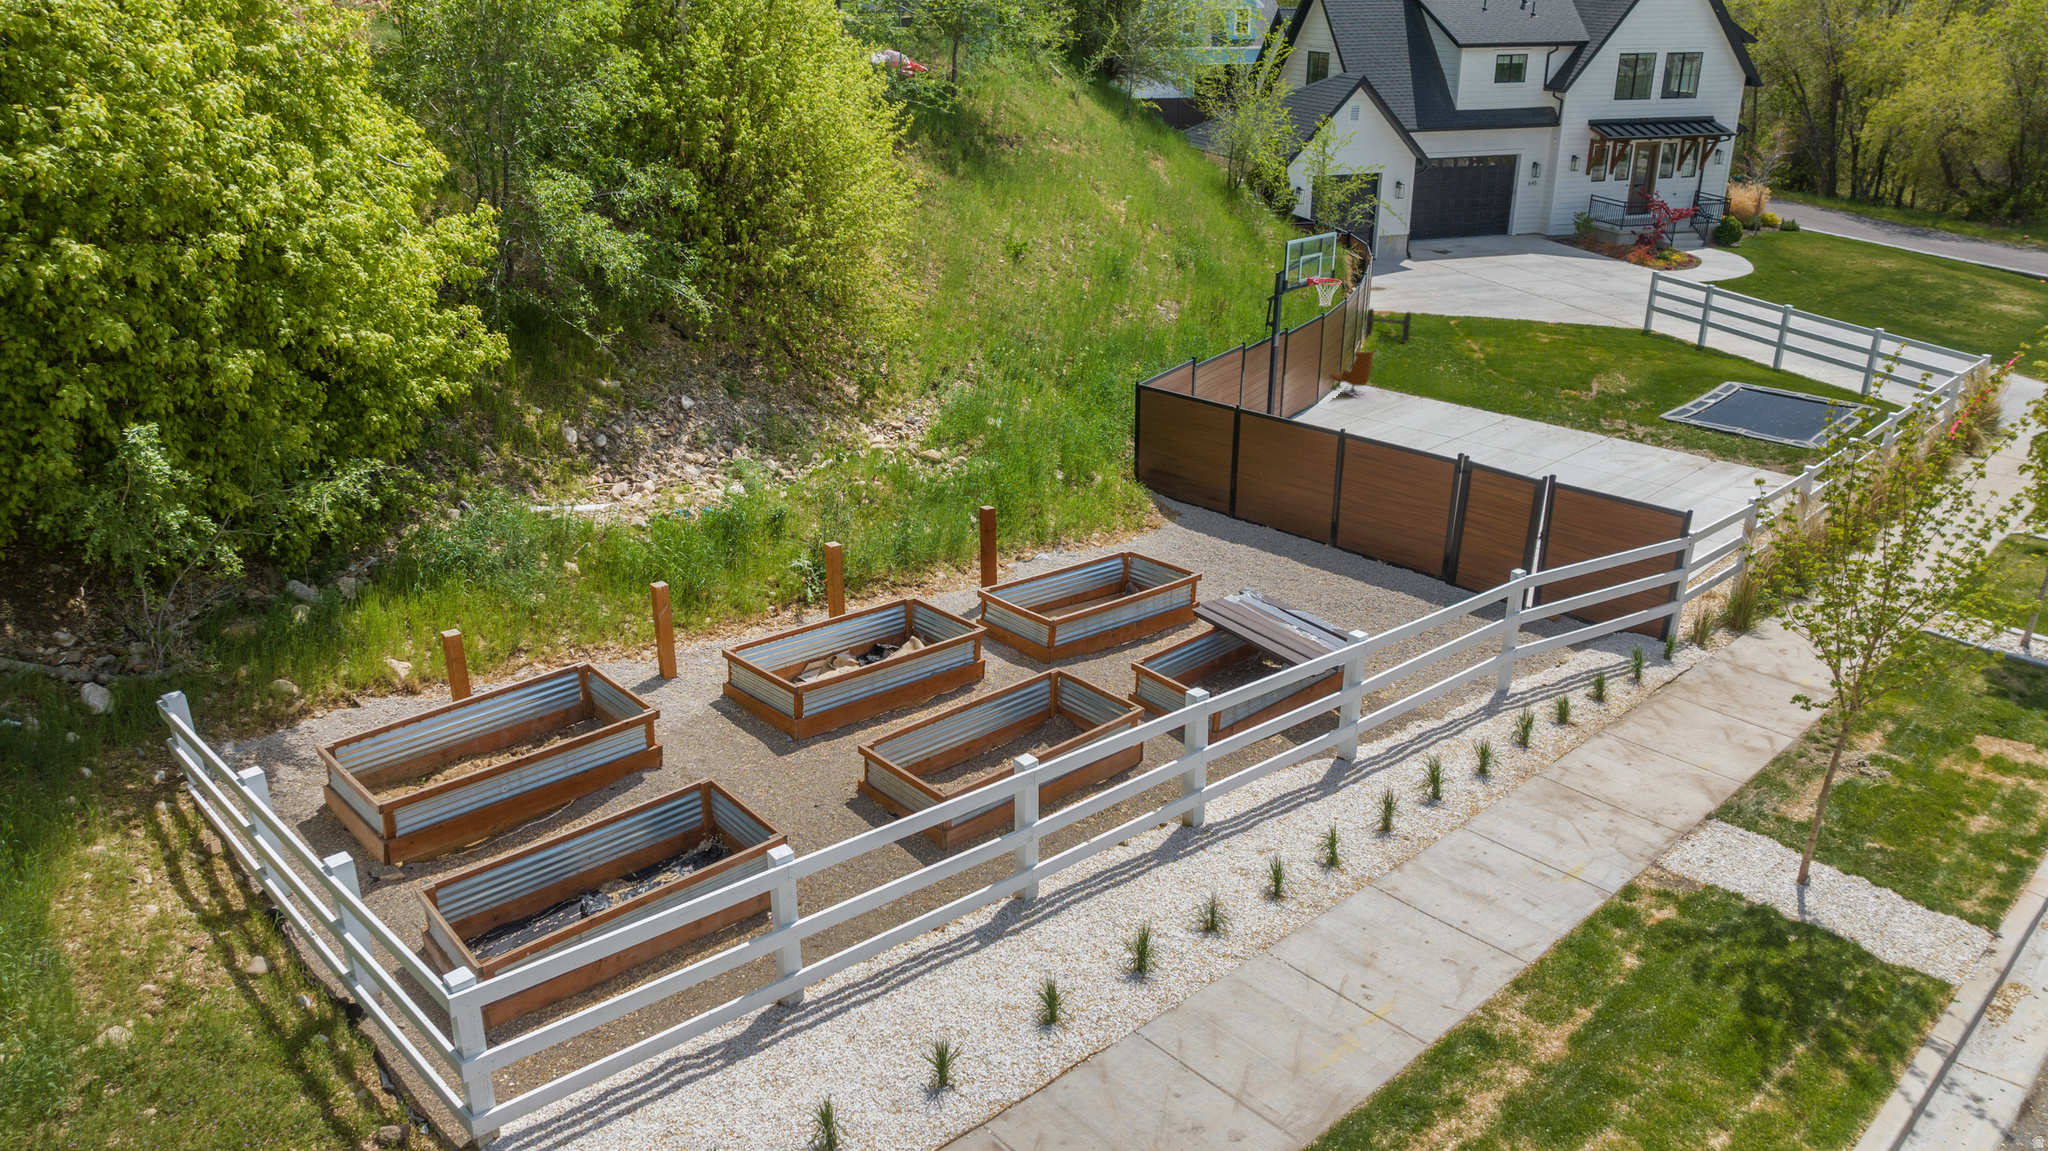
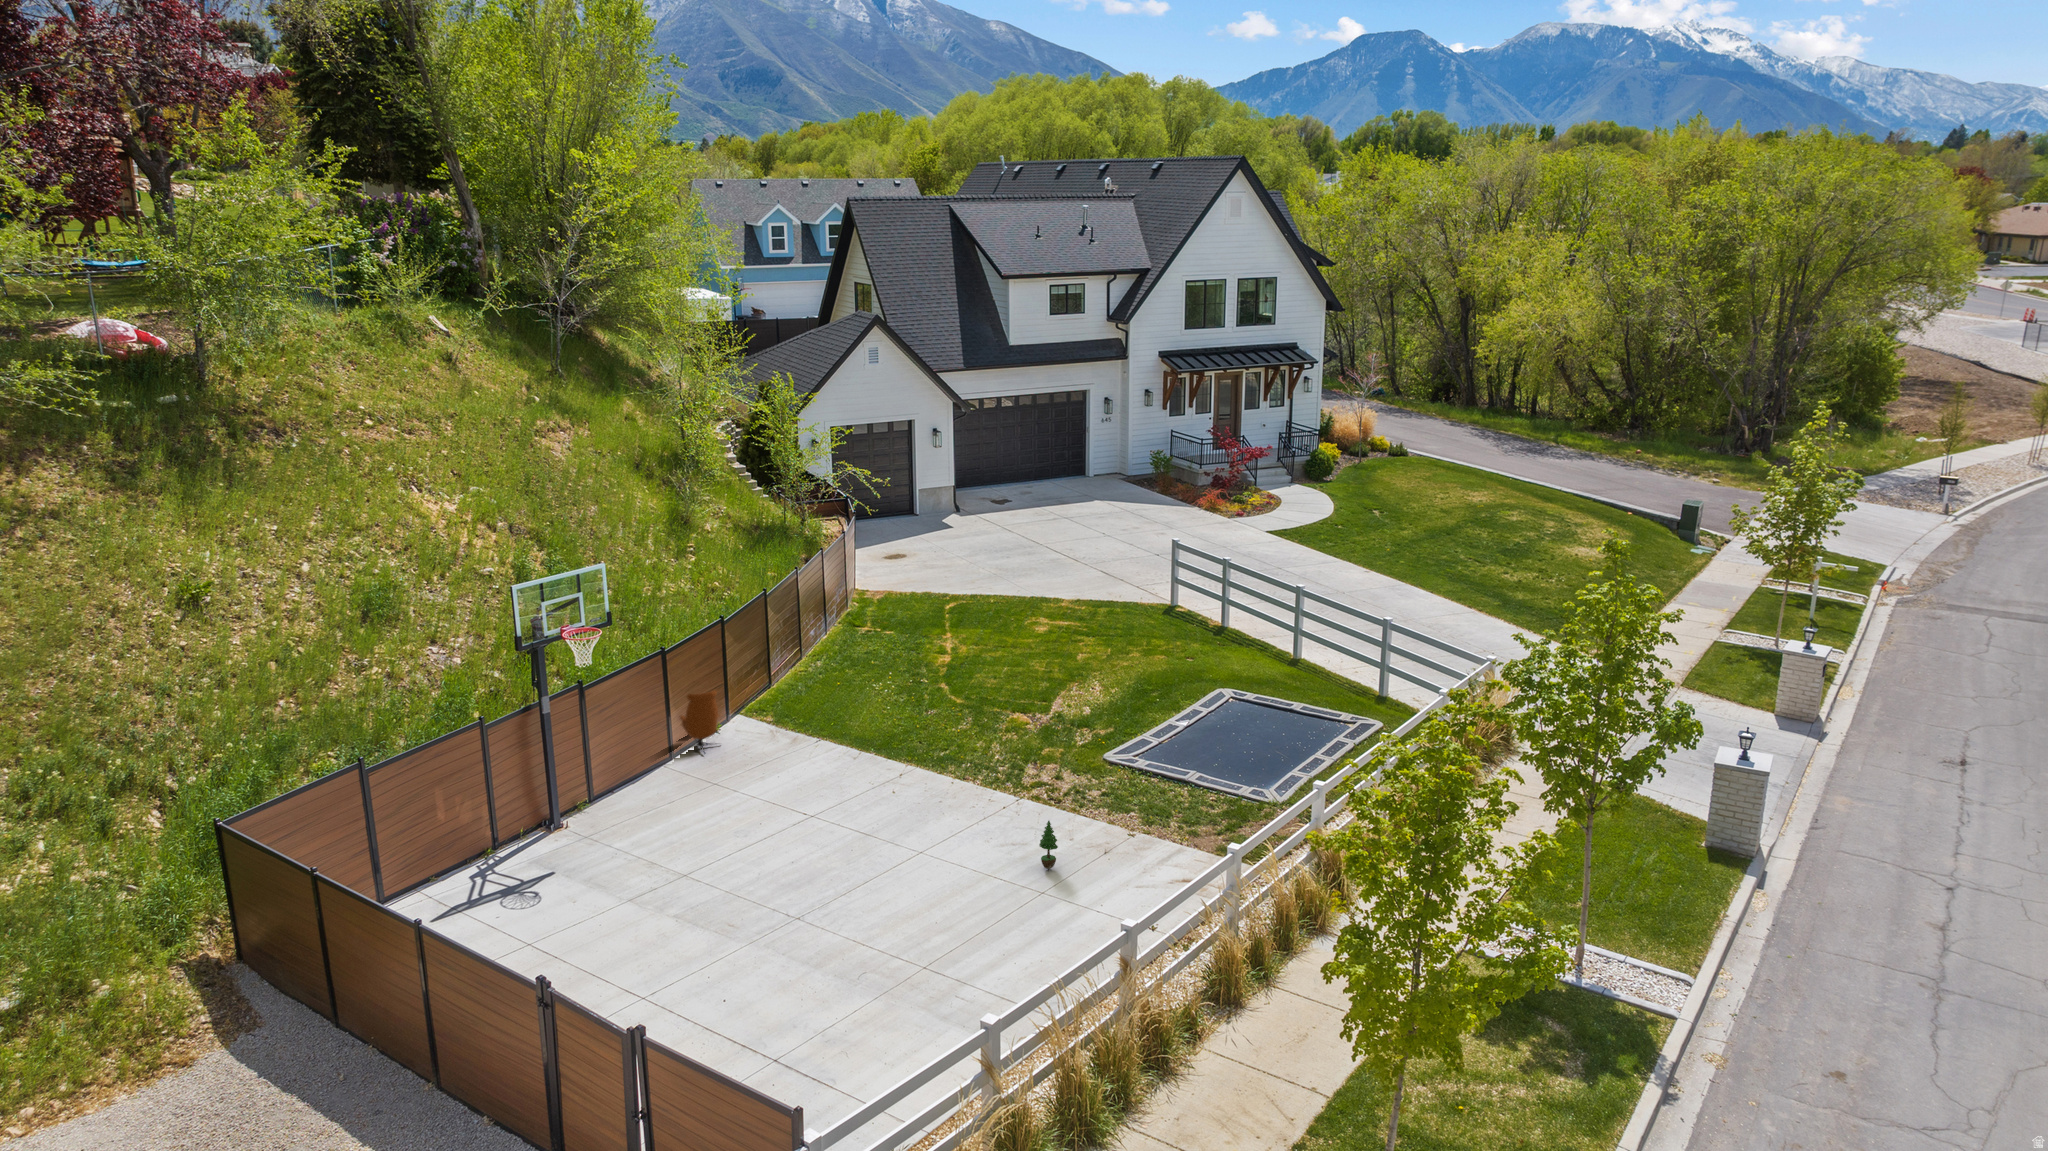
bench: present [1364,308,1411,343] -> none [799,603,858,647]
potted tree: none [1655,433,1669,468] -> present [1039,821,1058,870]

